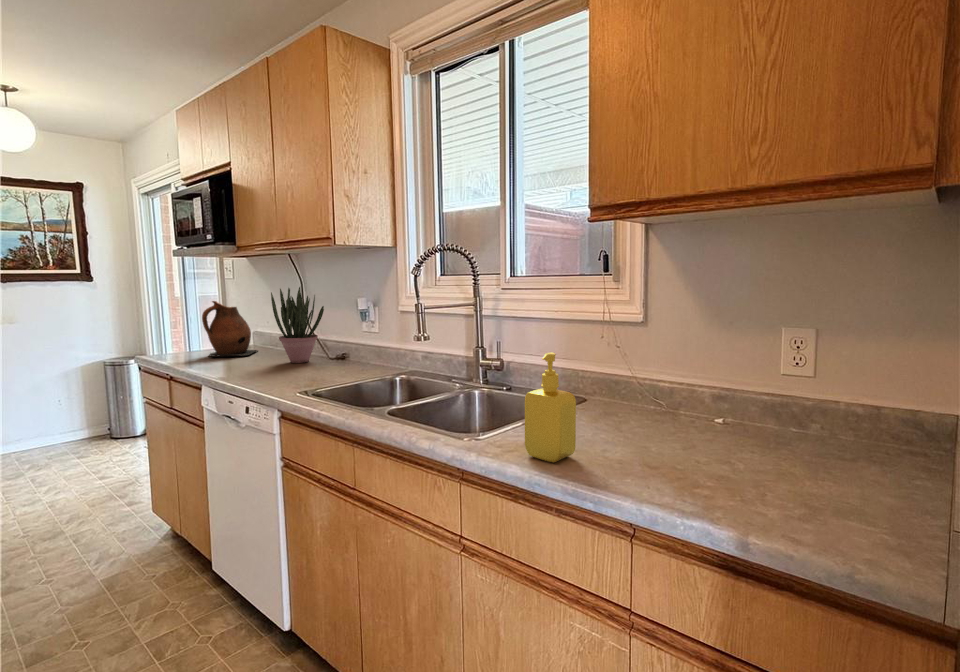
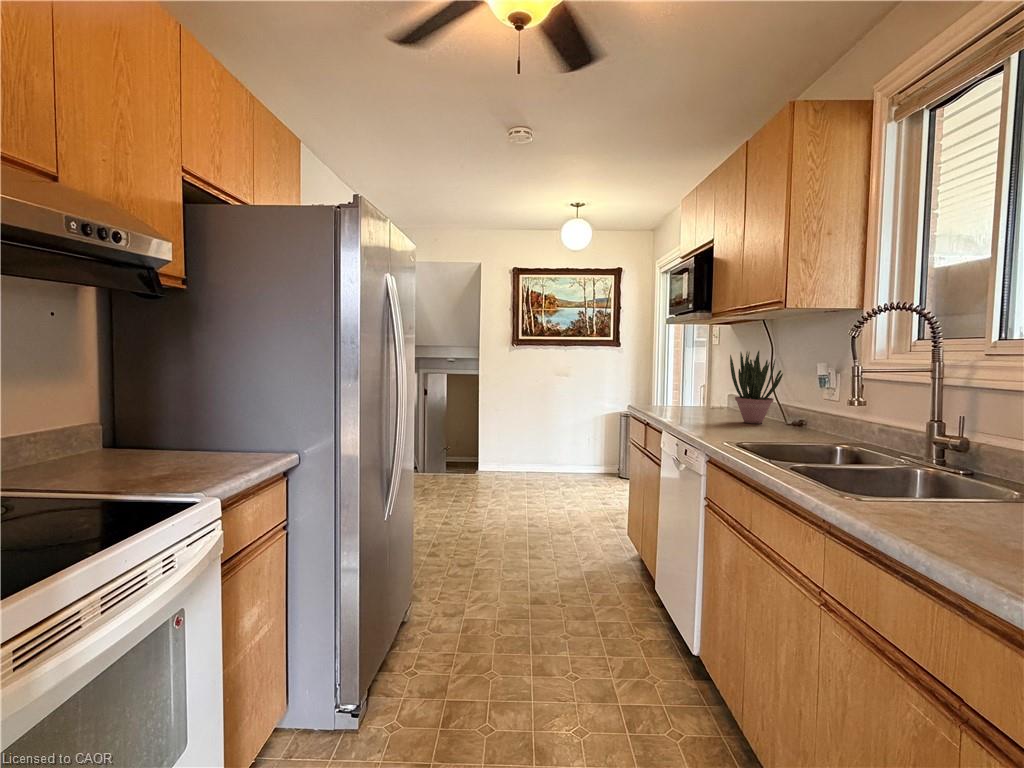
ceramic pitcher: present [202,301,258,357] -> none [678,362,724,413]
soap dispenser: present [525,353,576,463] -> none [894,413,958,531]

